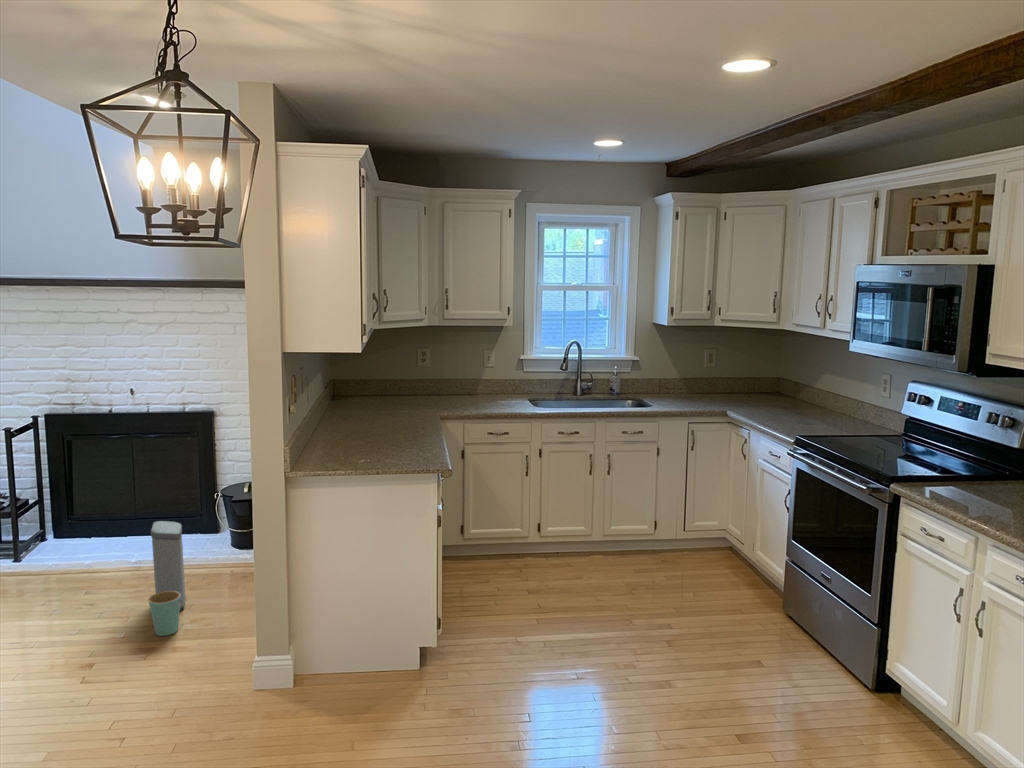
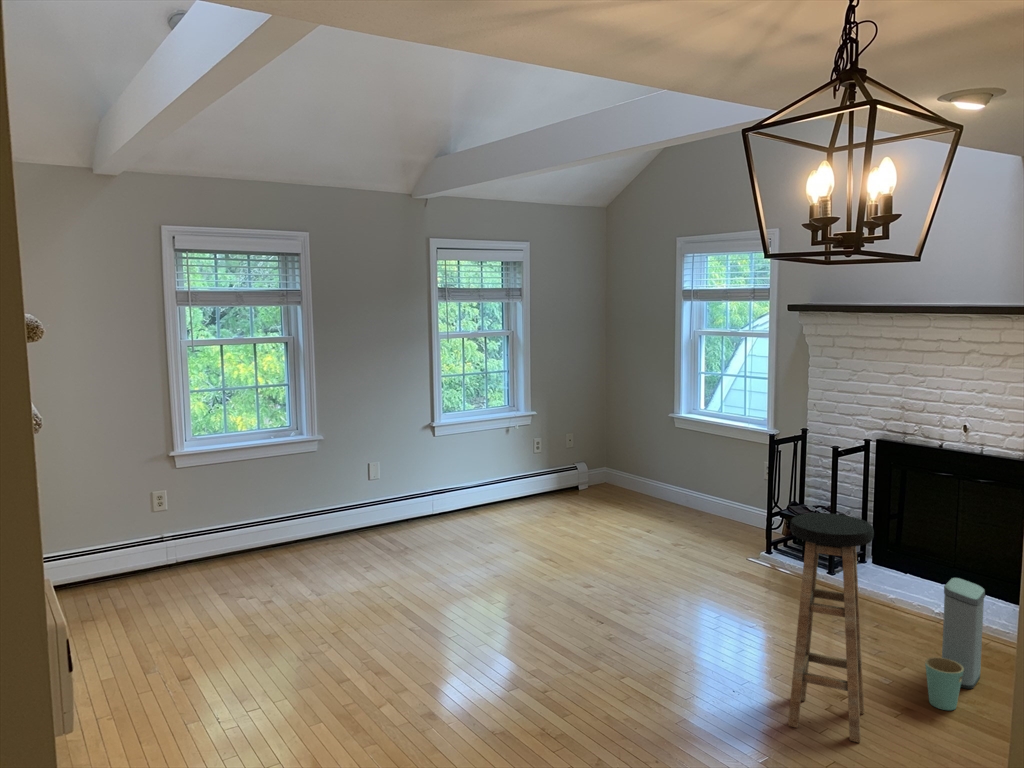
bar stool: none [10,488,113,717] -> present [788,513,874,743]

